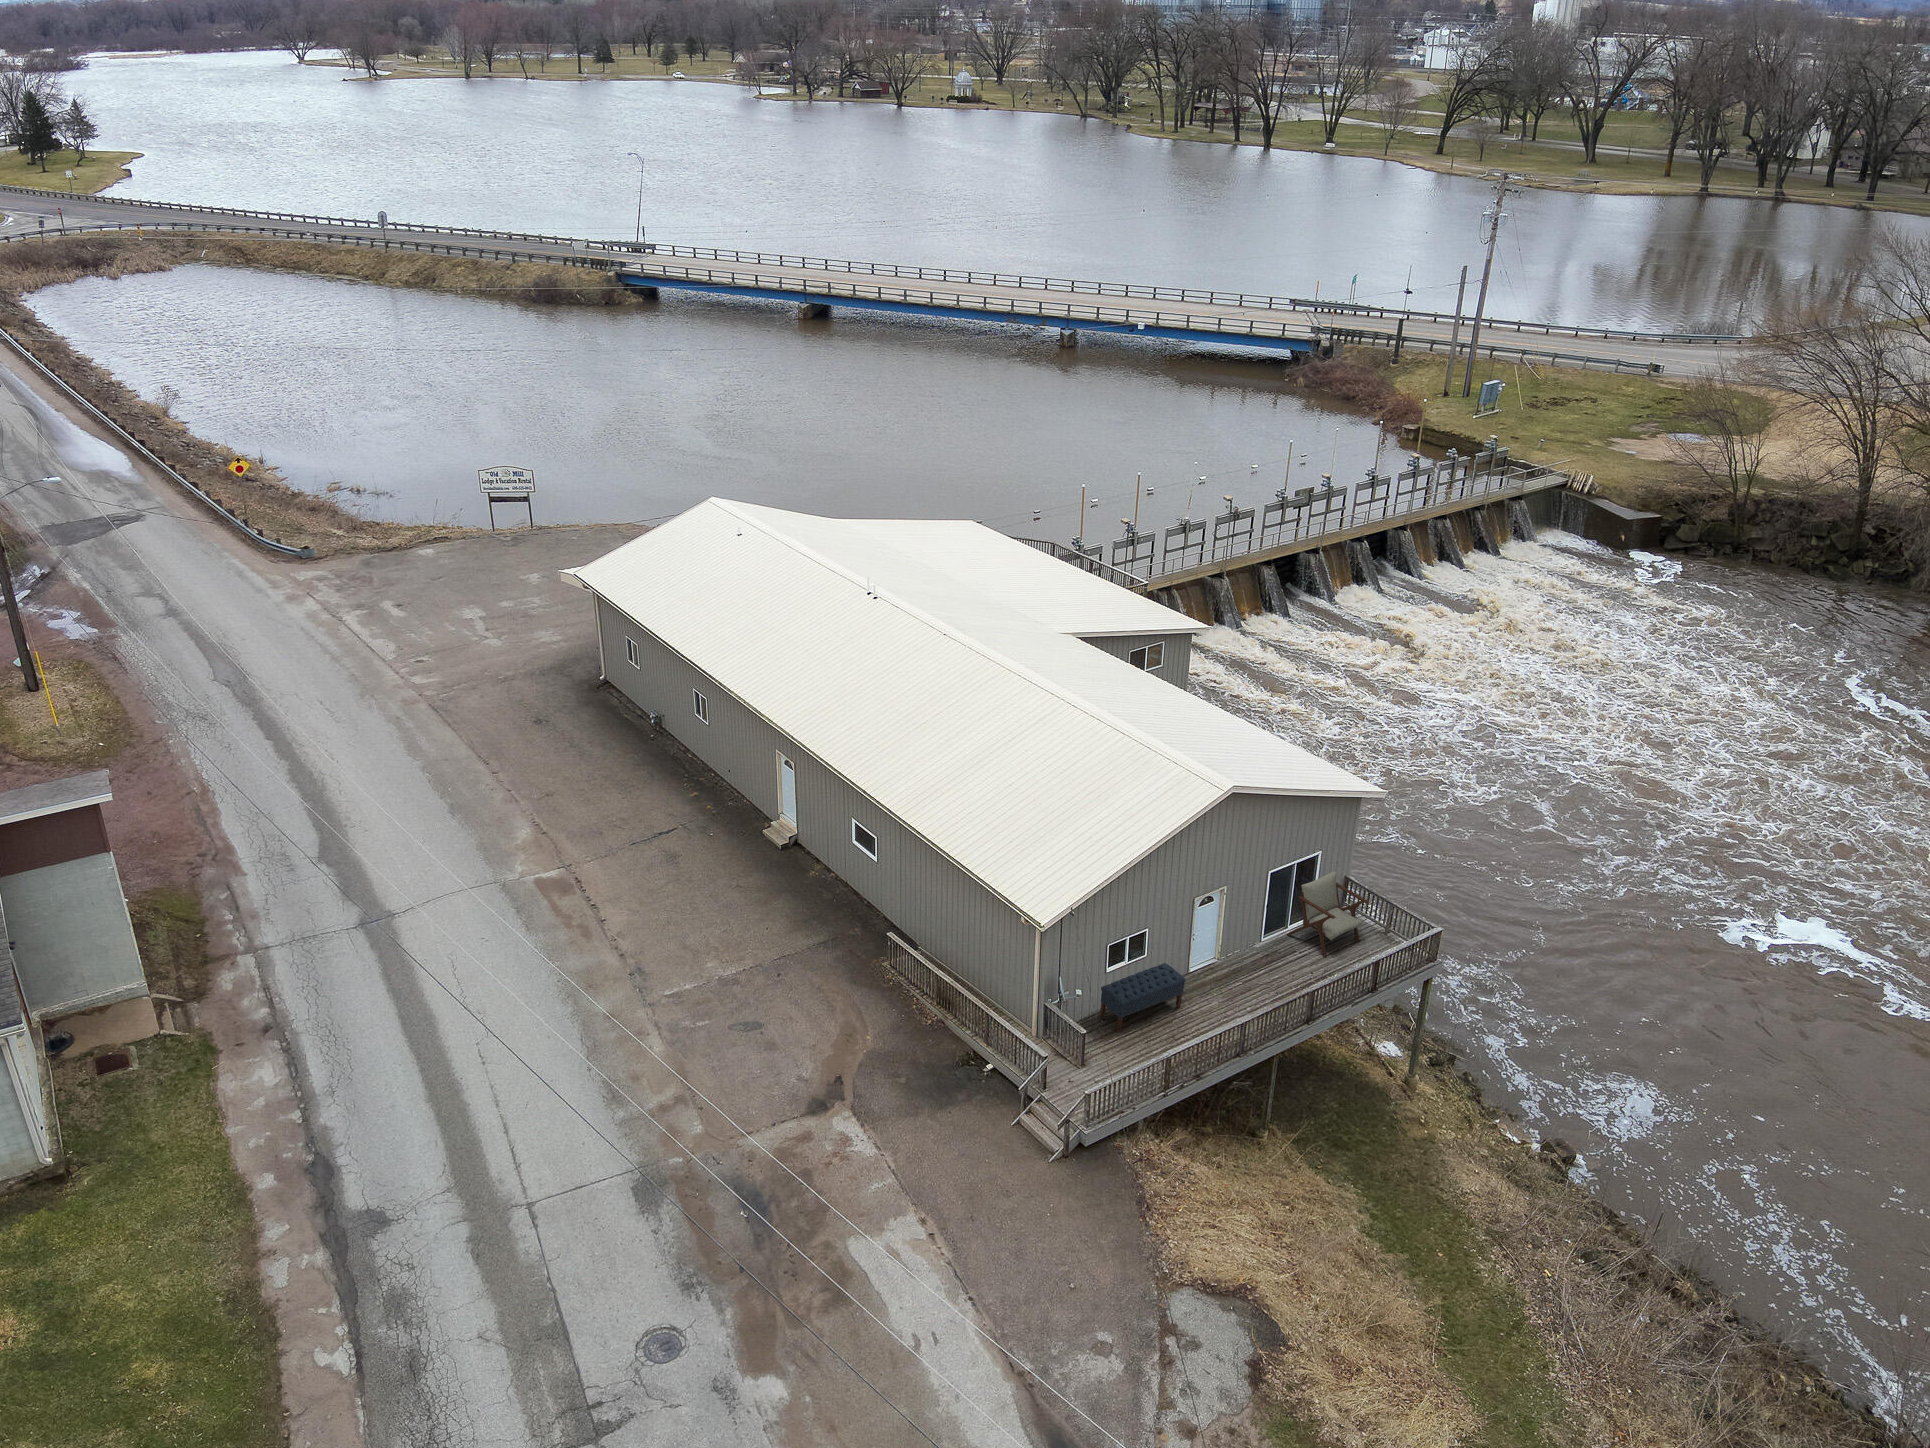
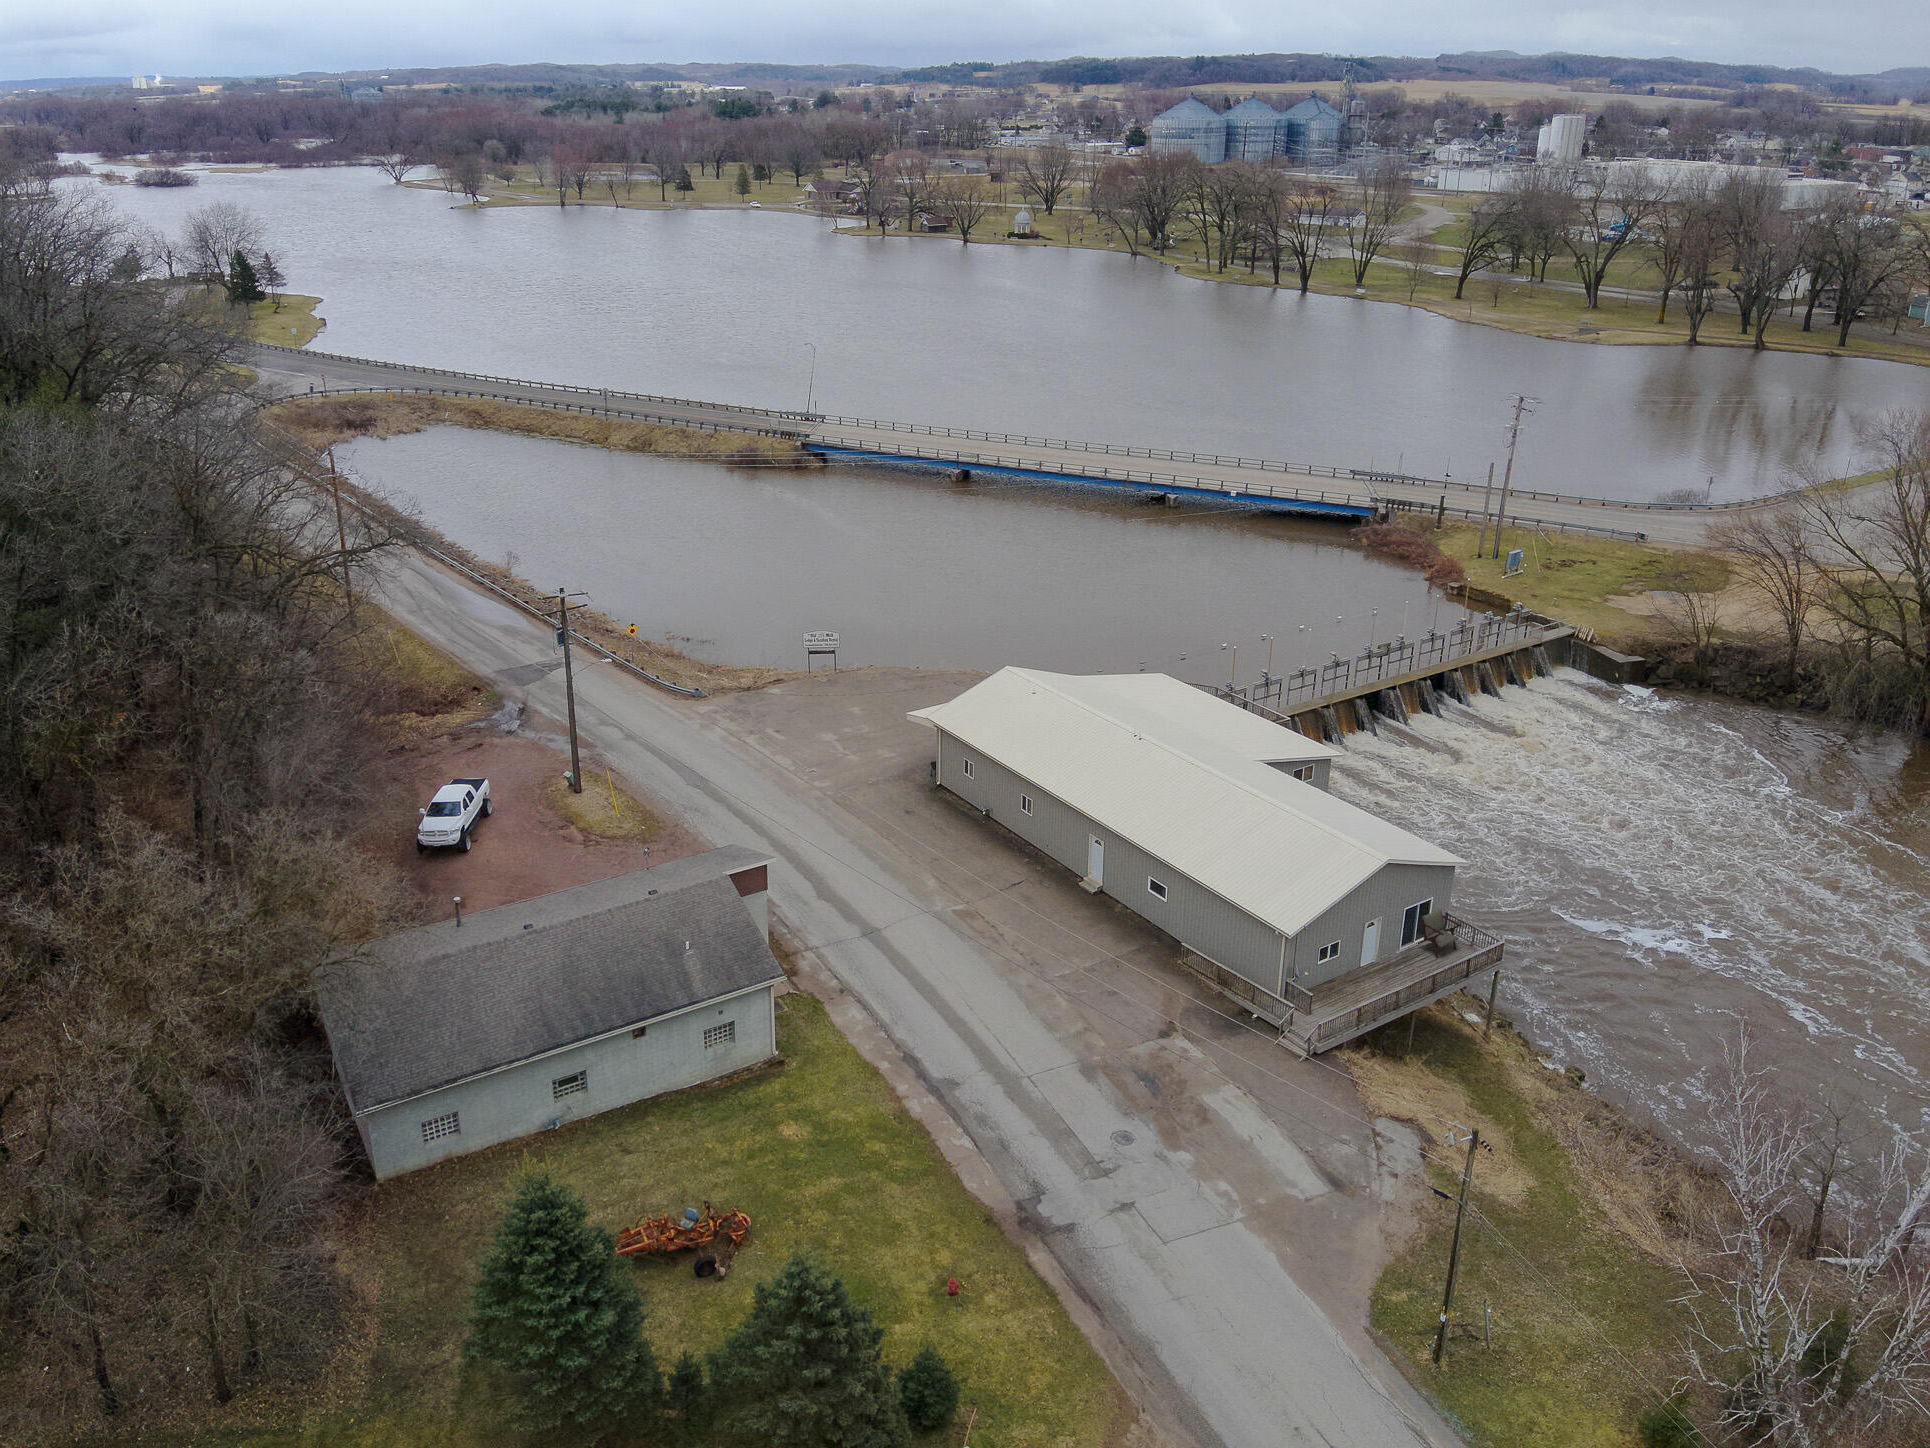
bench: present [1100,963,1186,1032] -> none [1315,959,1363,996]

